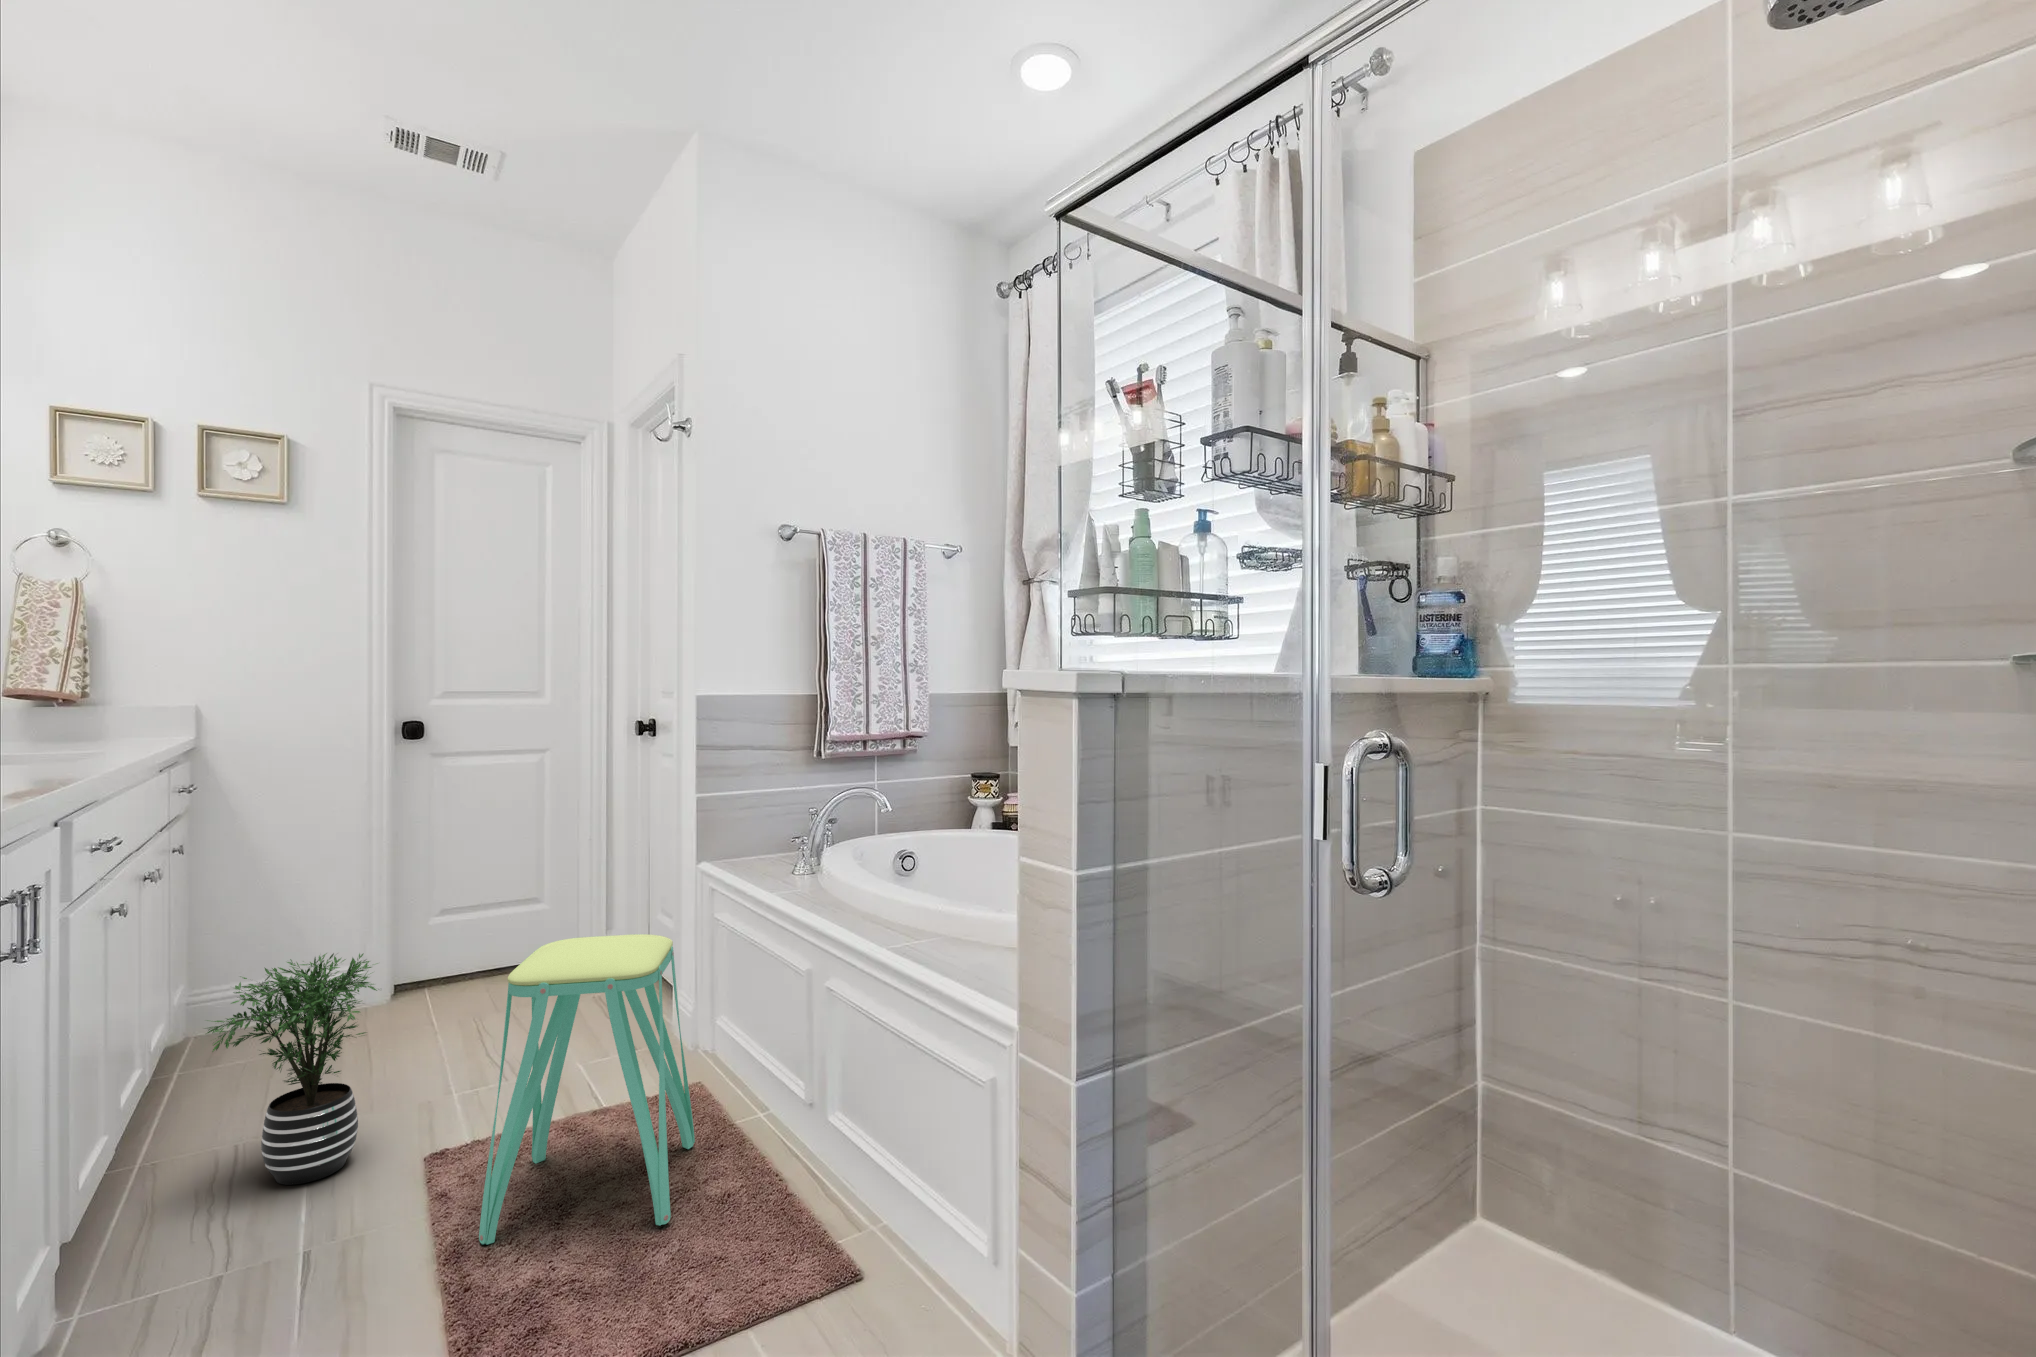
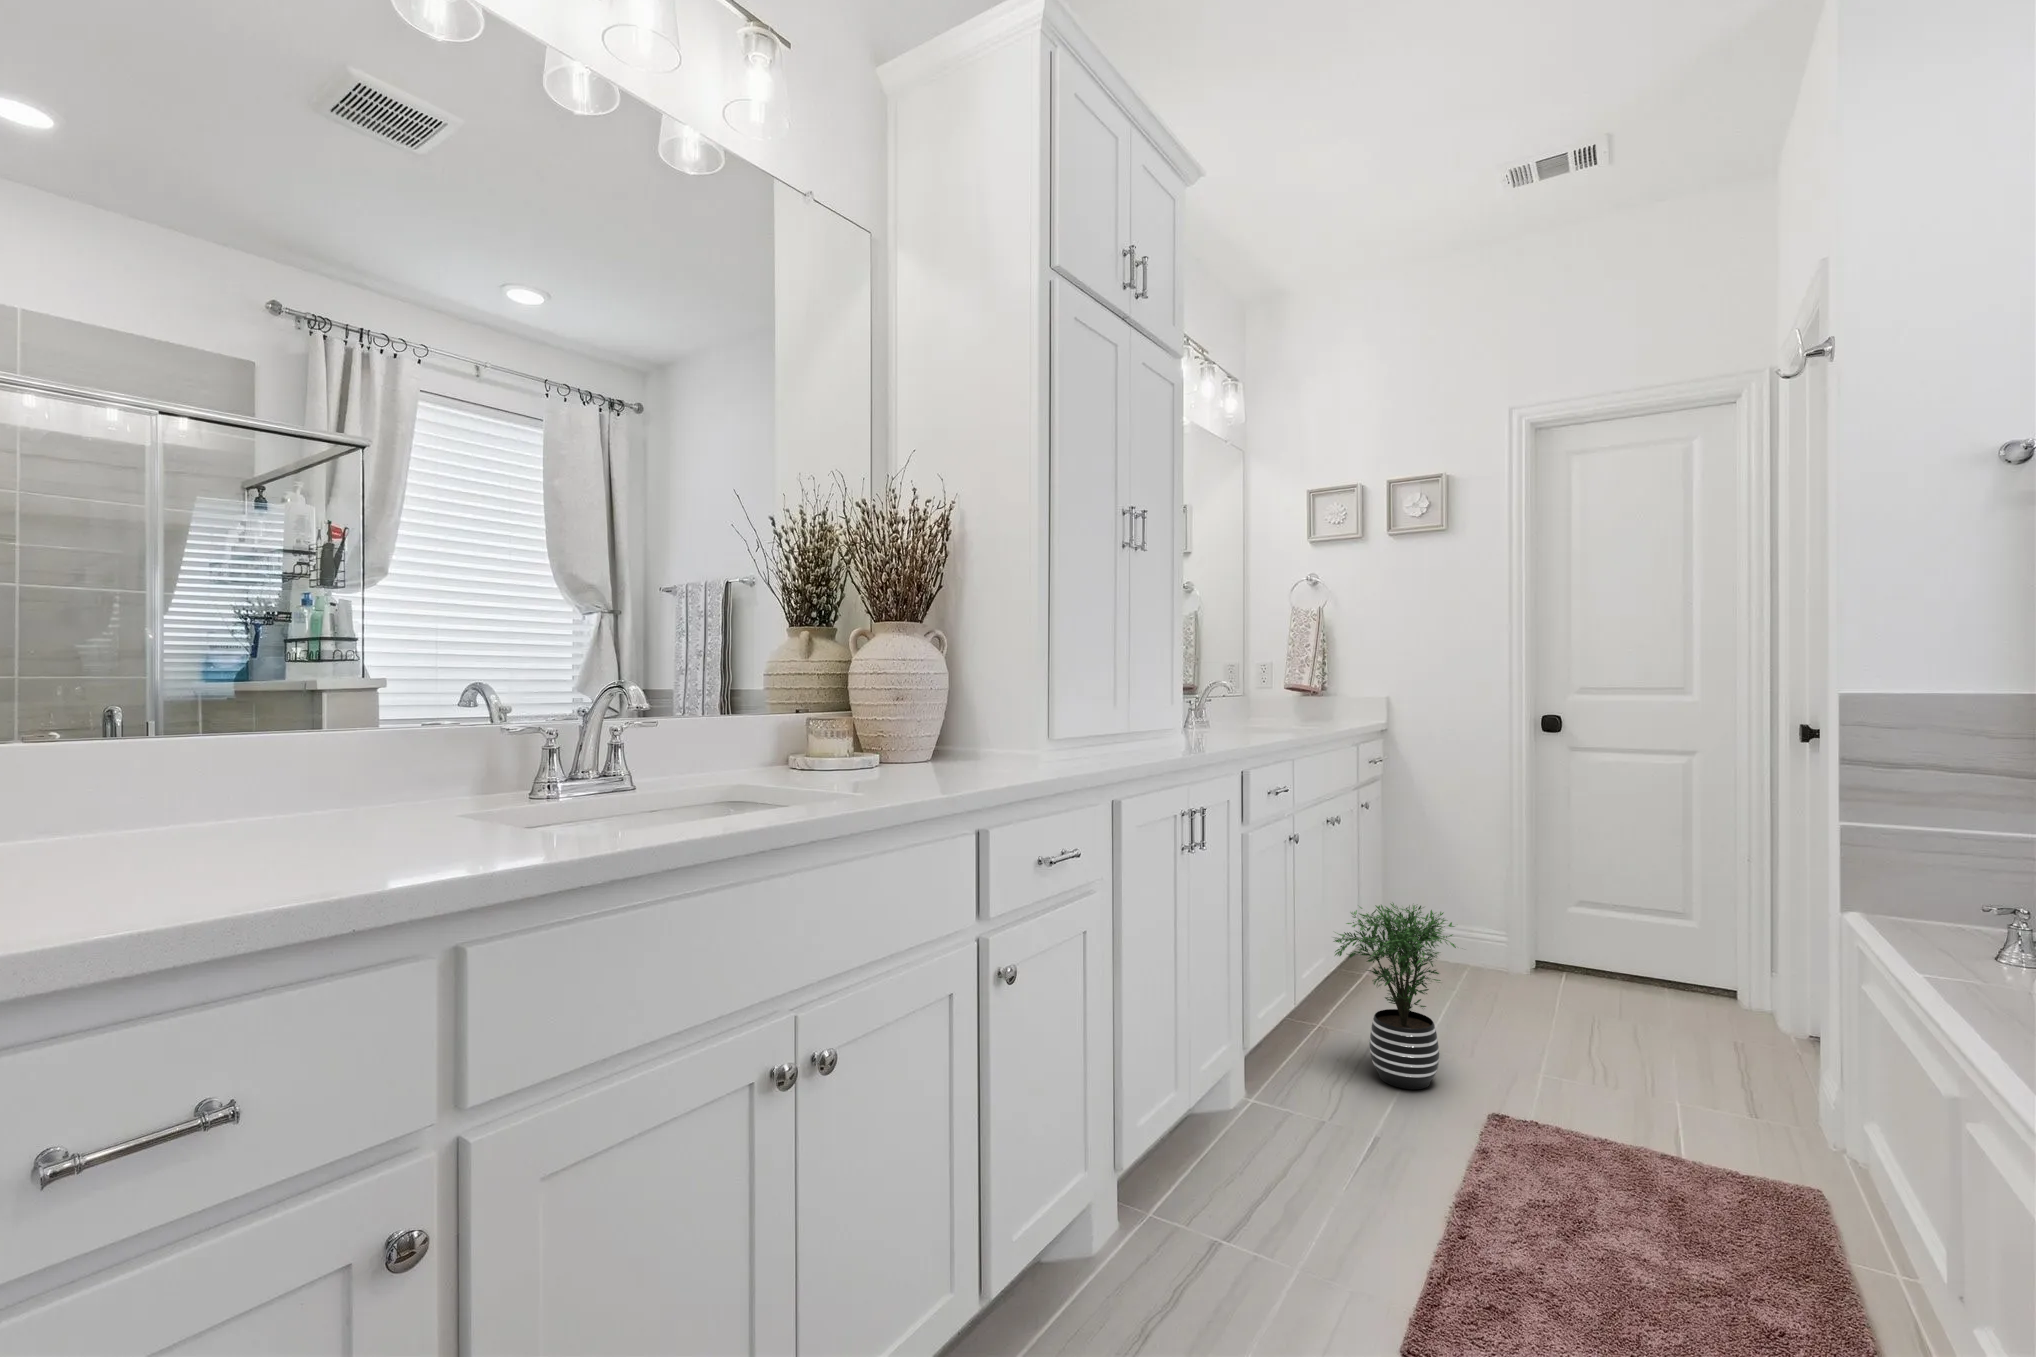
stool: present [479,934,695,1244] -> none [1490,949,1771,1309]

